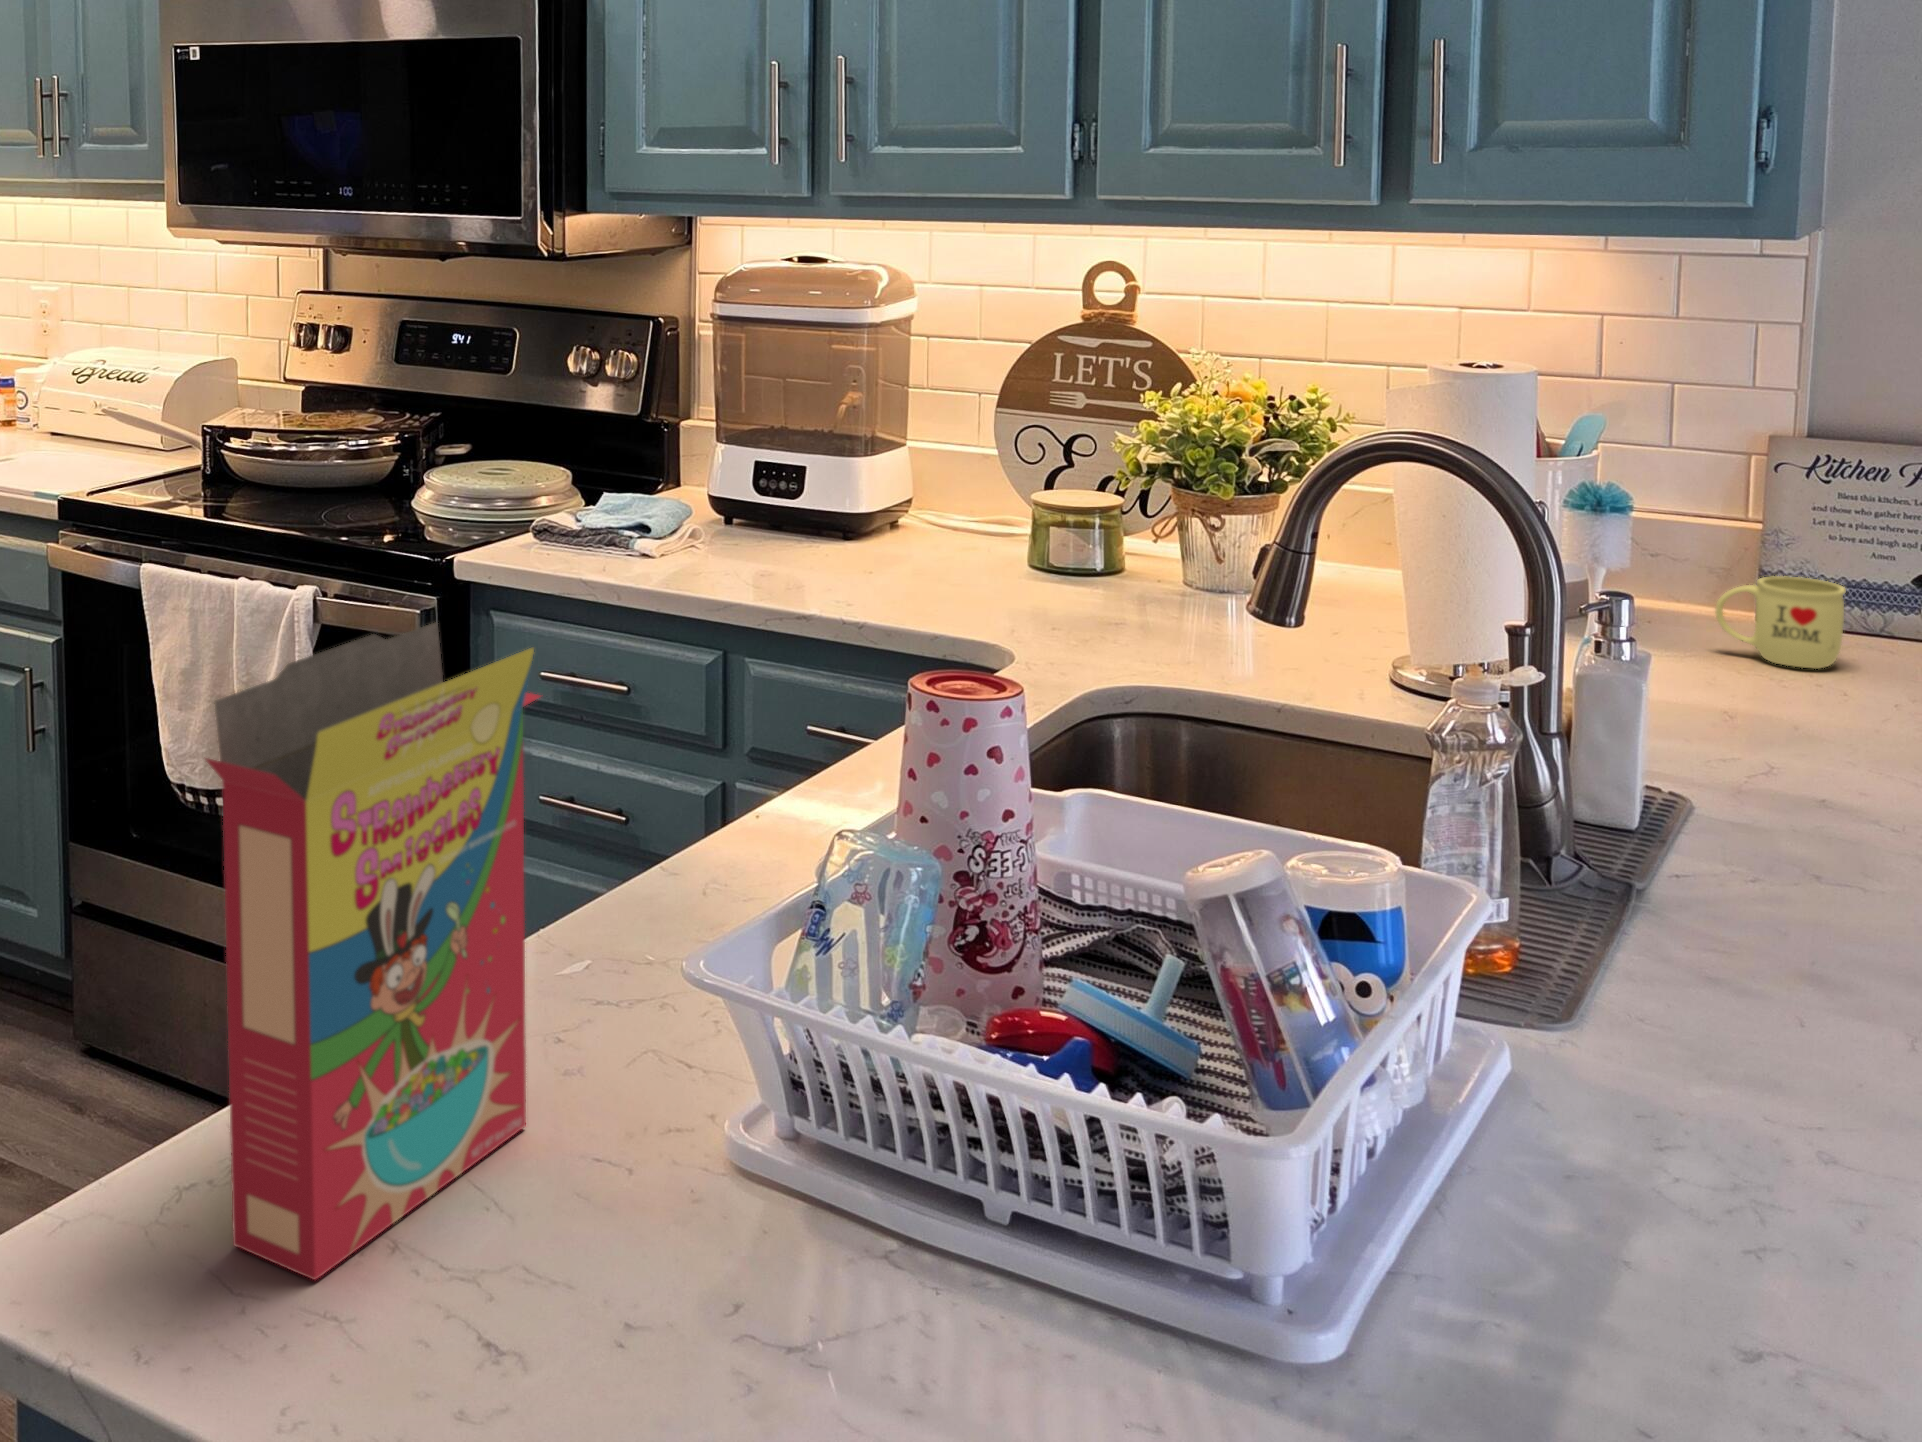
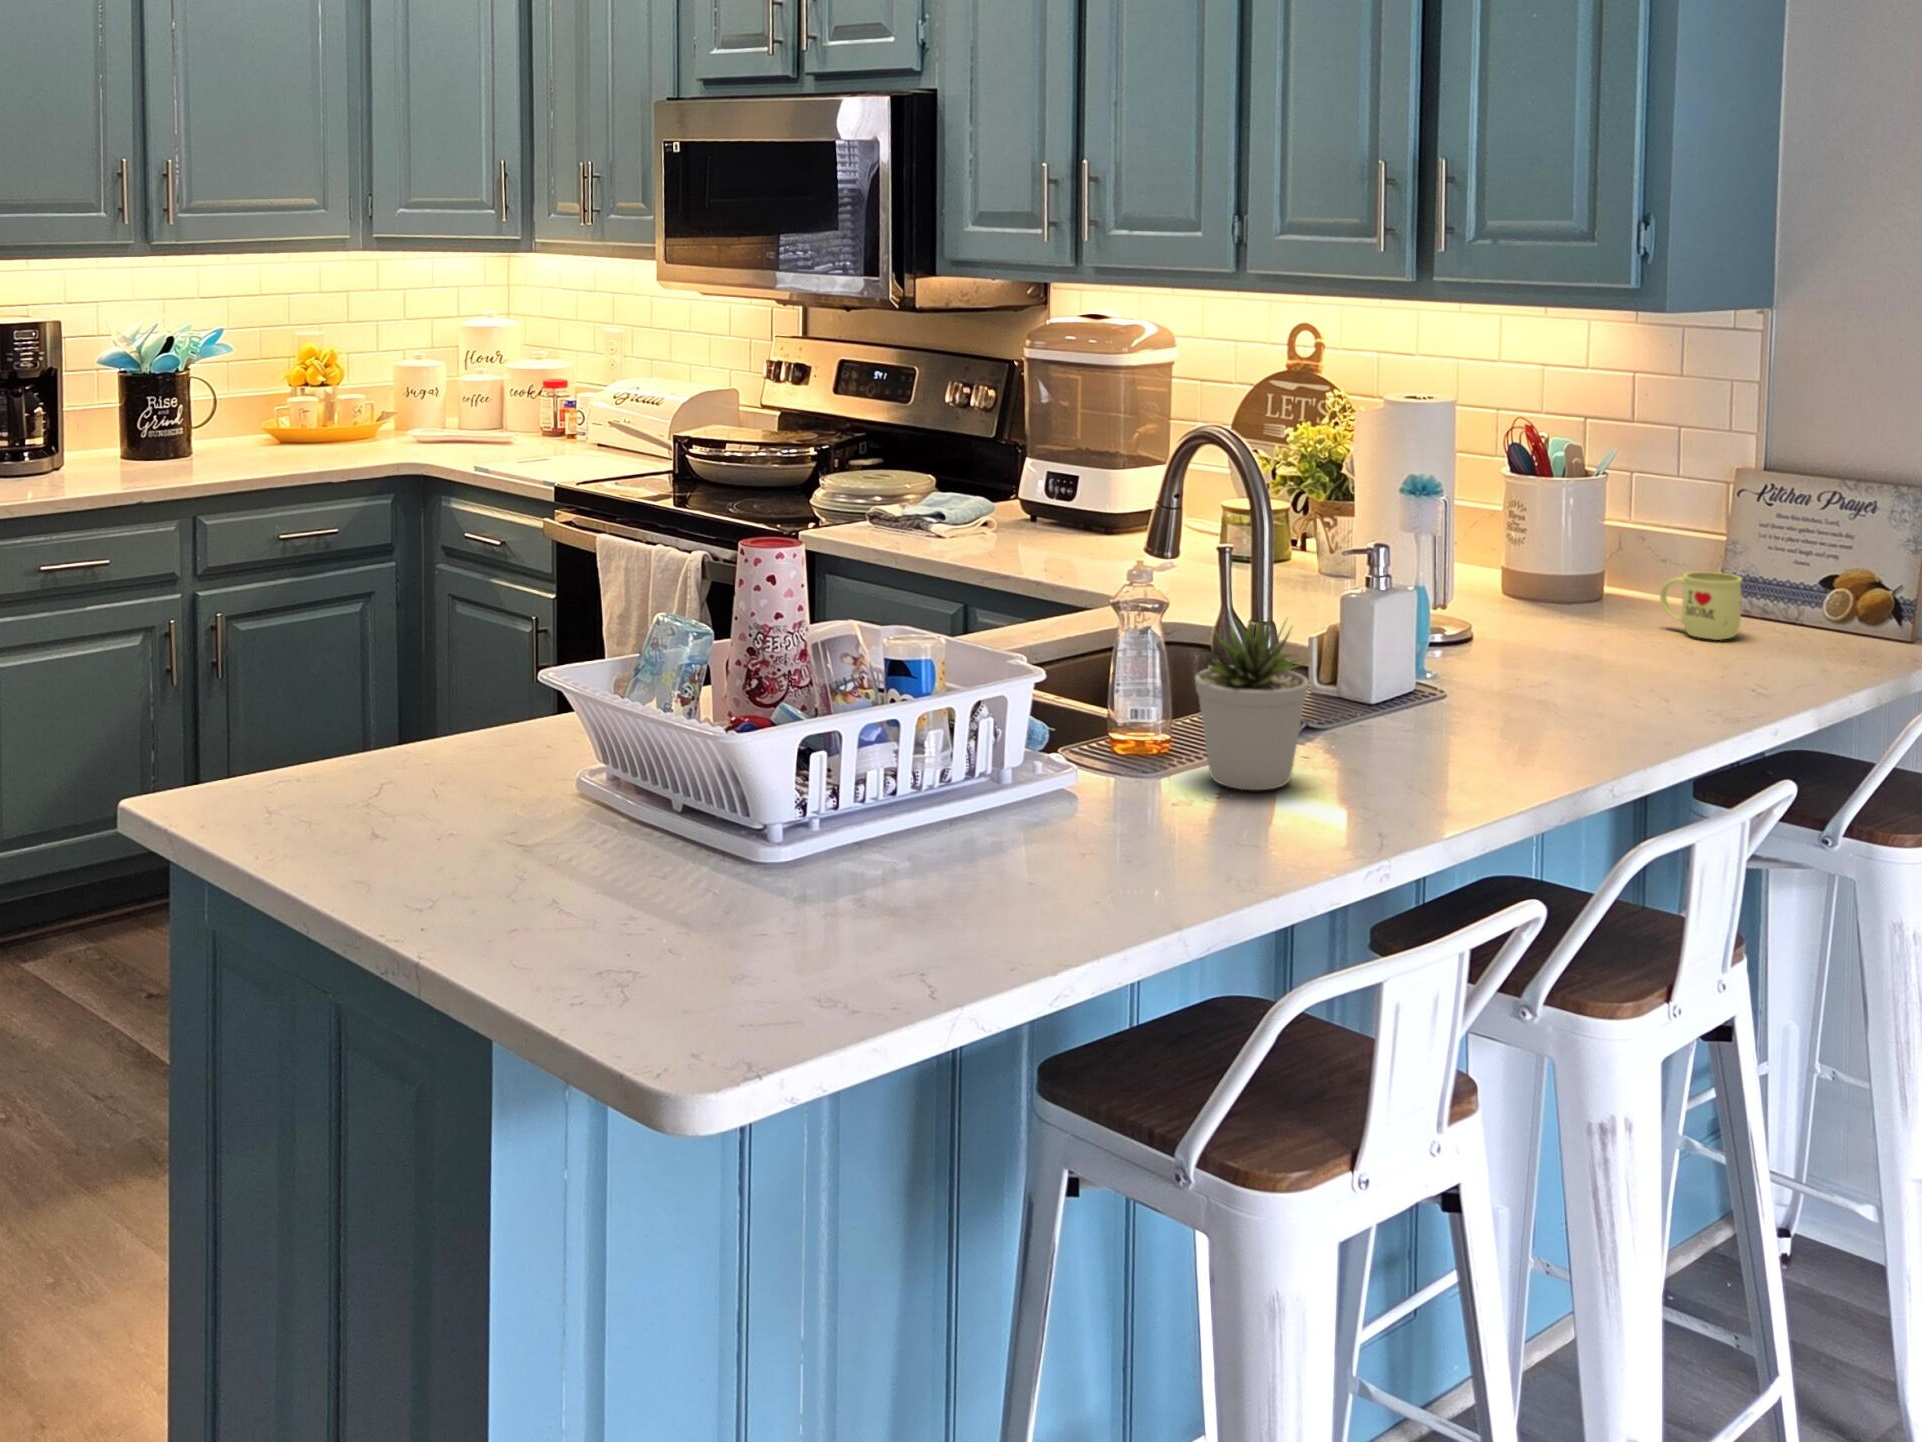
cereal box: present [206,623,540,1280] -> none [291,487,525,807]
potted plant: none [1617,754,1837,1052] -> present [1195,614,1309,790]

